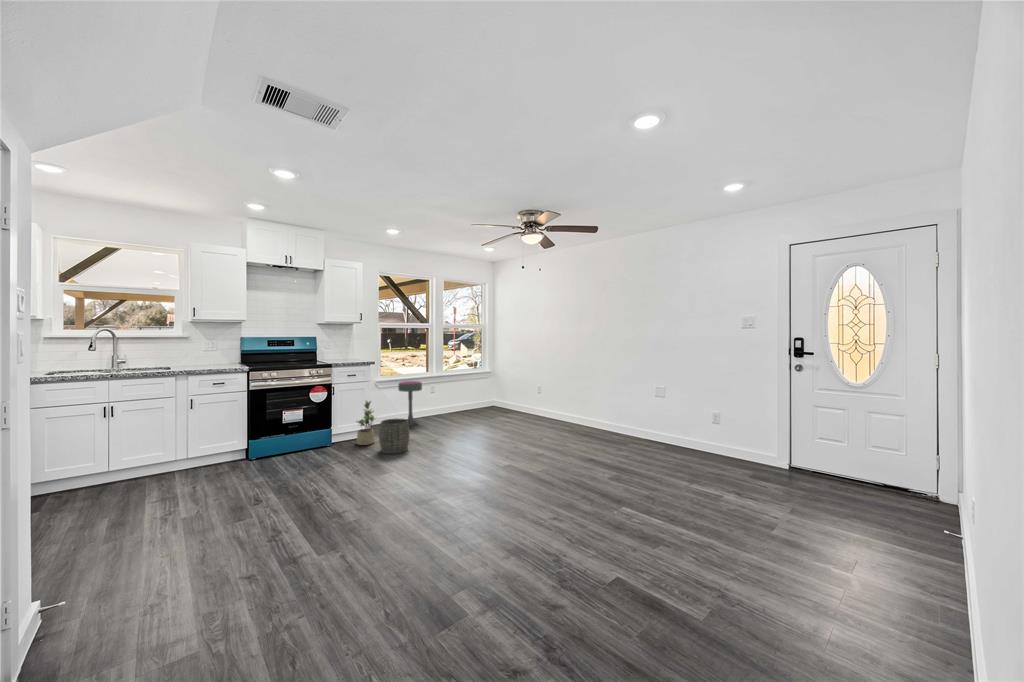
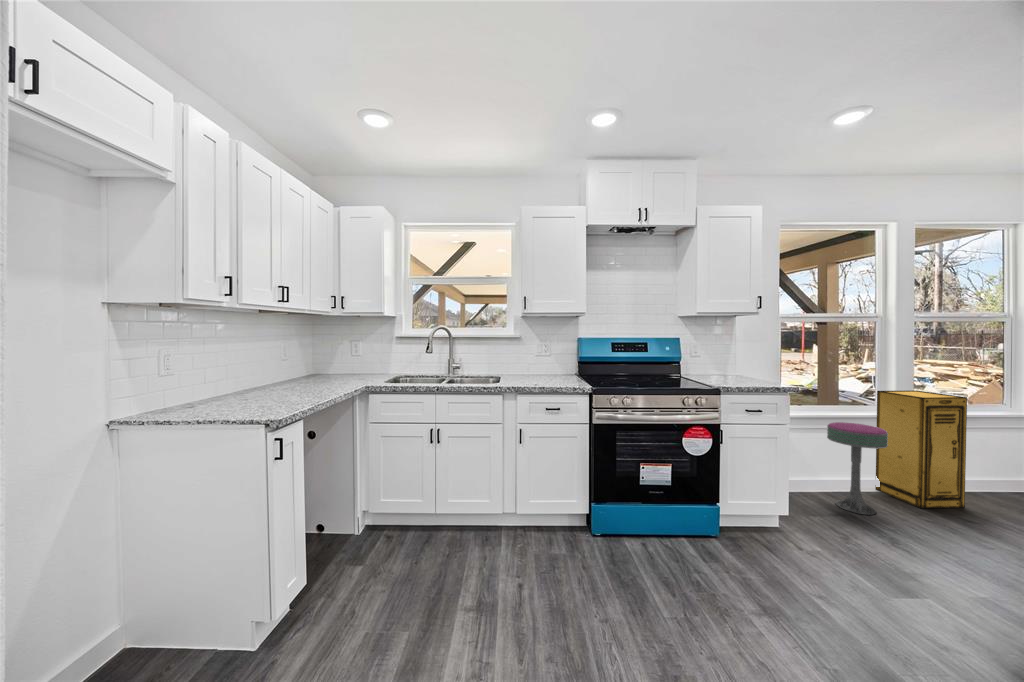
storage cabinet: none [427,363,457,420] -> present [875,390,967,508]
potted plant: present [356,401,375,445] -> none [770,467,825,562]
woven basket: present [379,419,409,454] -> none [853,528,955,640]

